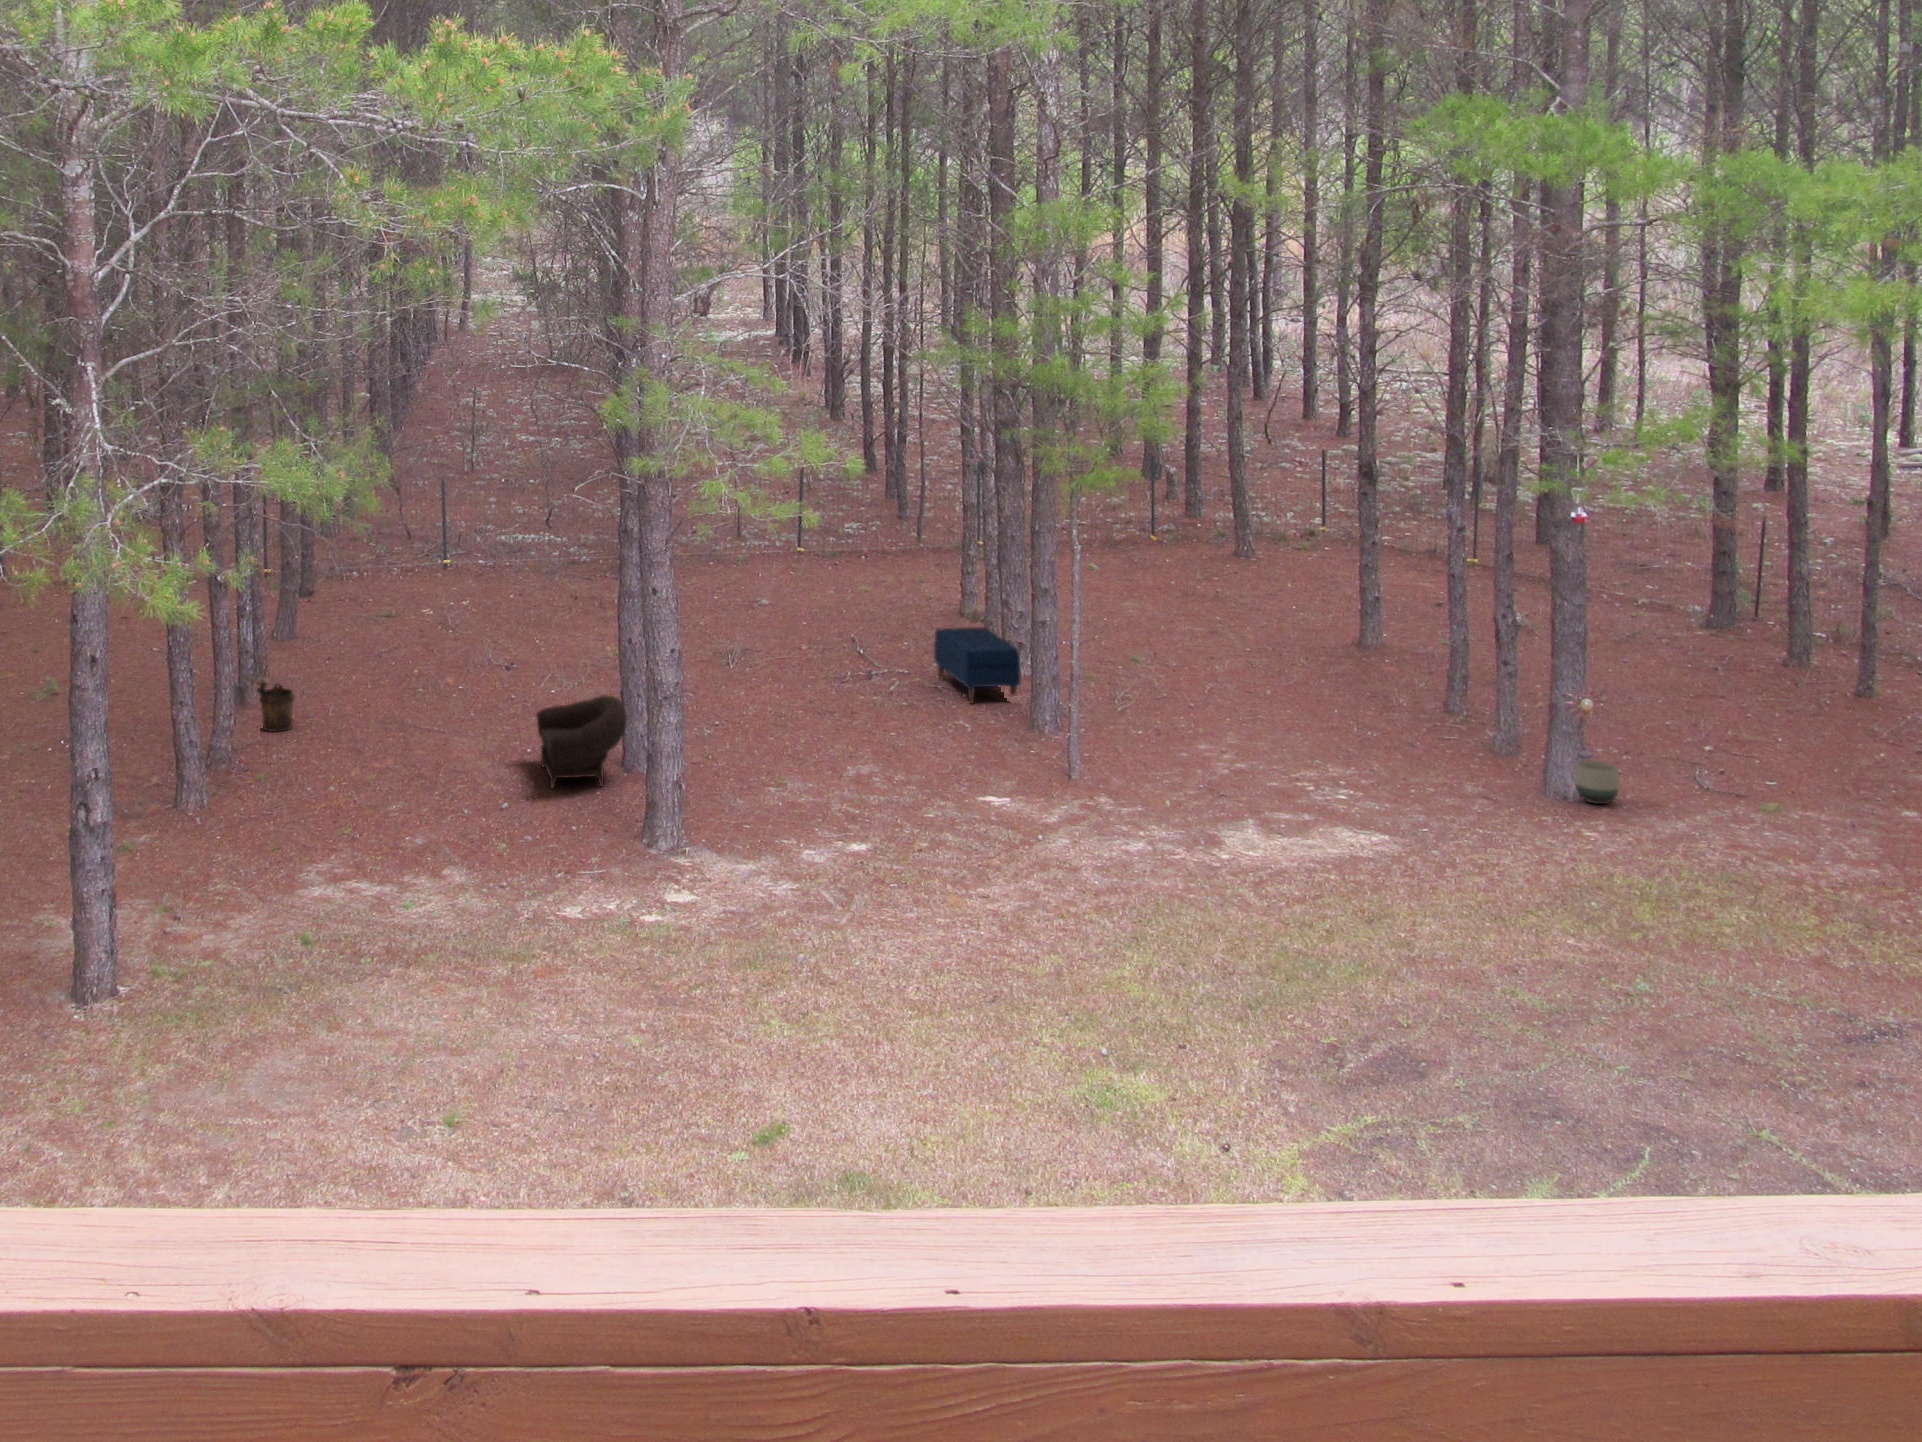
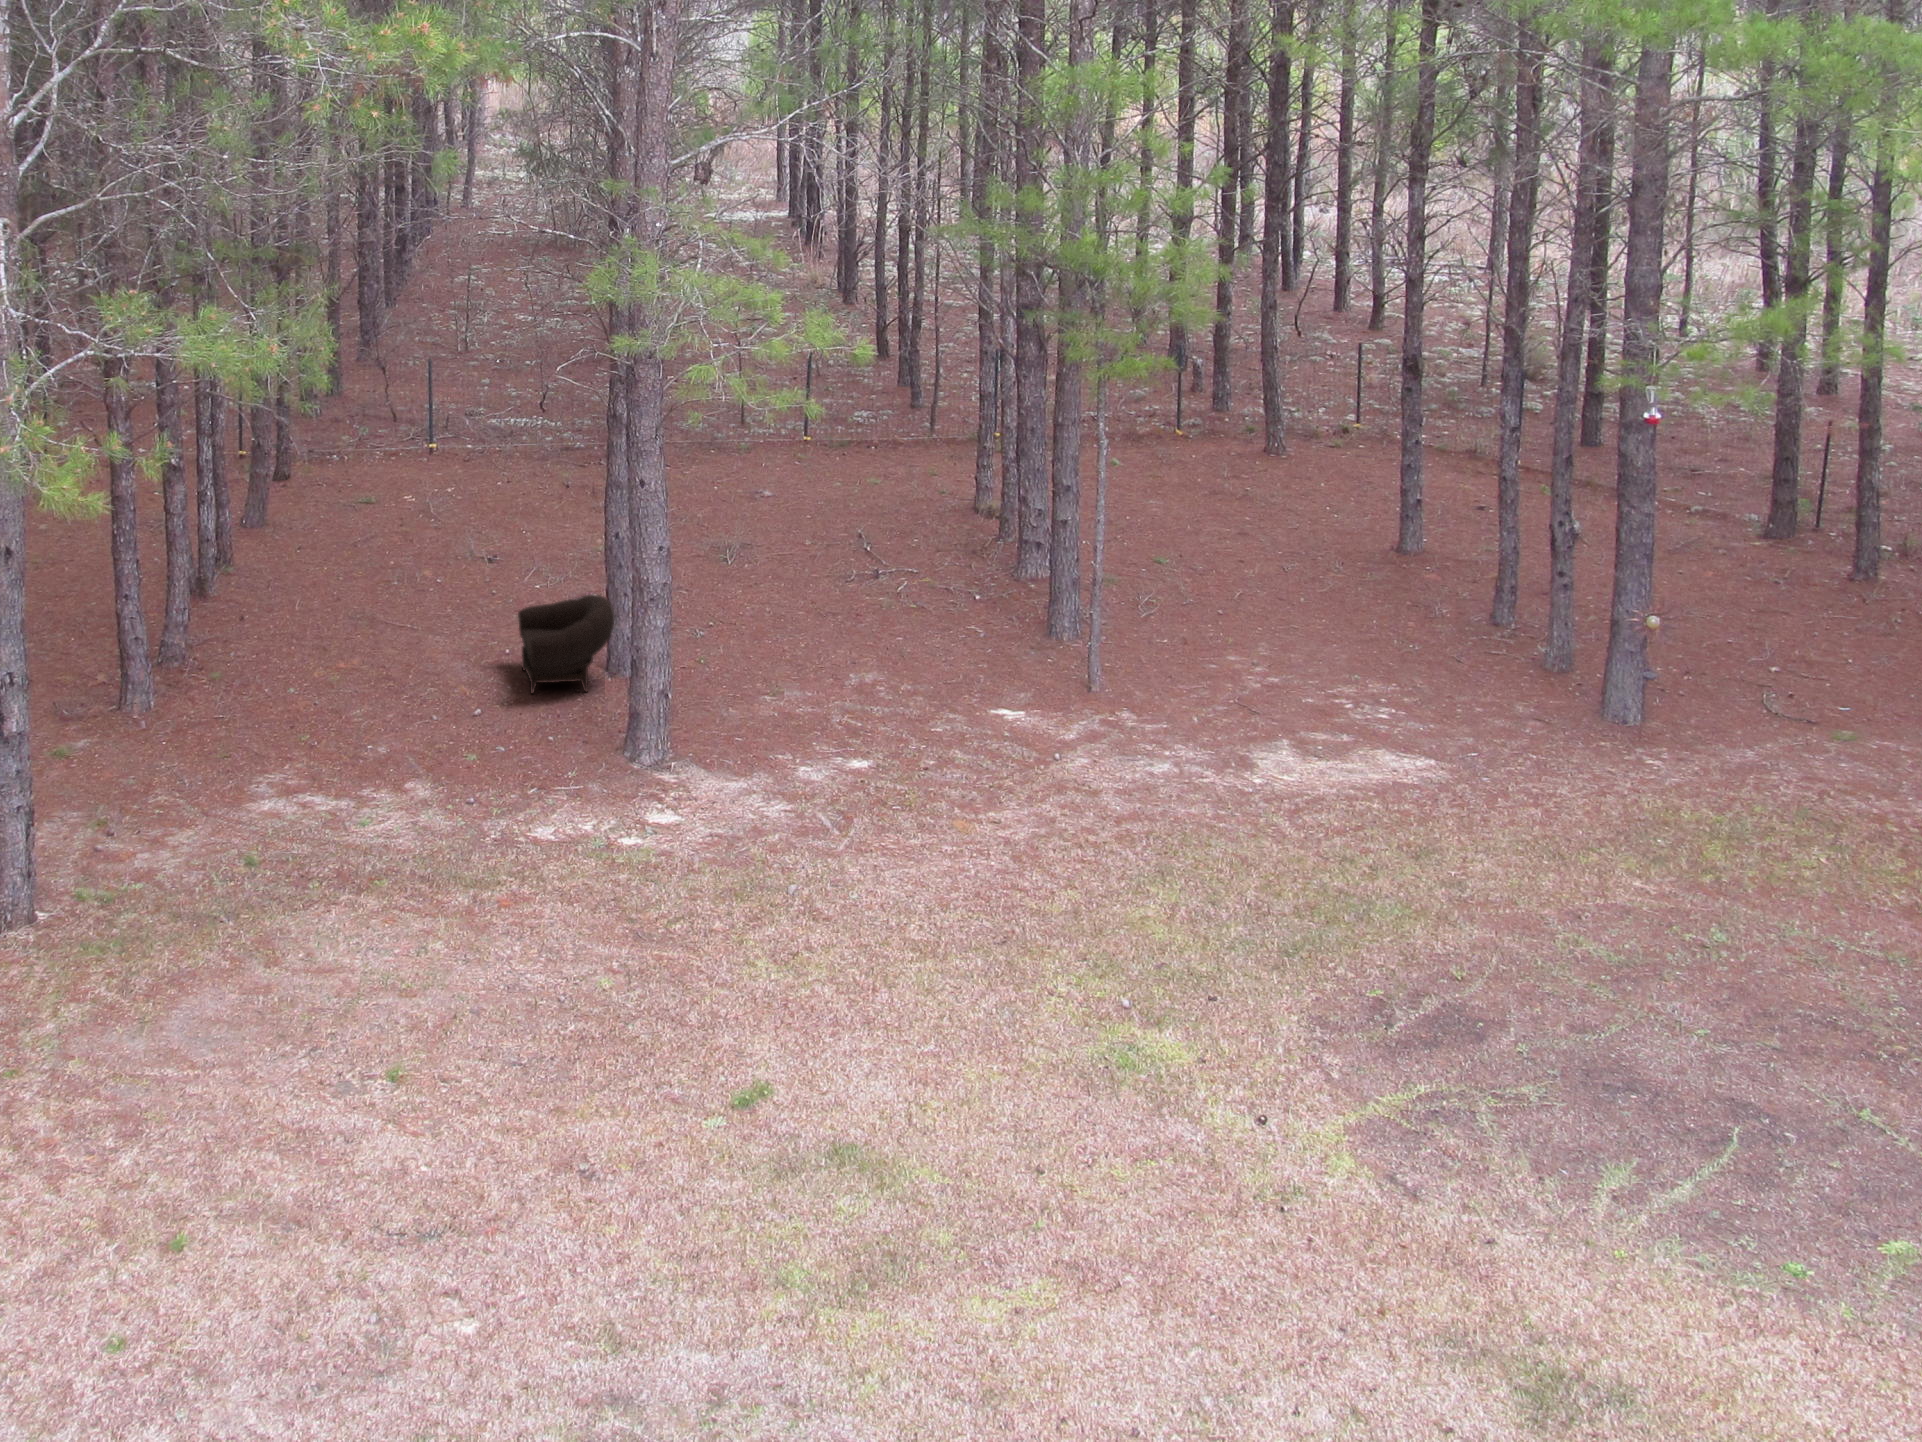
bench: present [934,627,1020,704] -> none [947,525,1039,606]
bucket: present [246,678,294,732] -> none [207,569,261,628]
planter: present [1576,760,1619,804] -> none [1631,677,1678,724]

